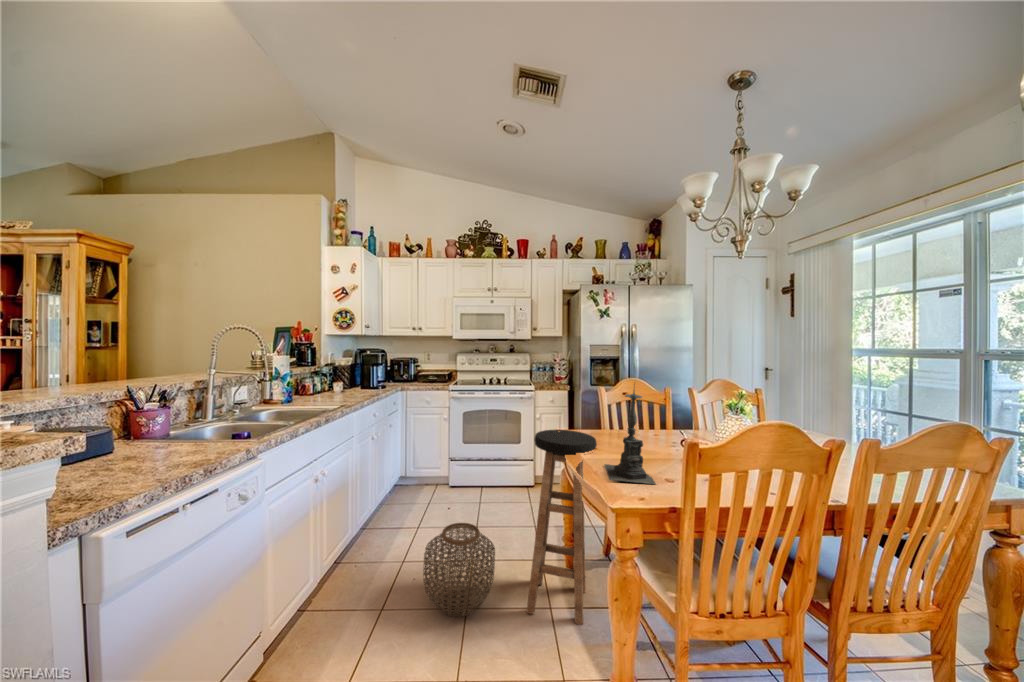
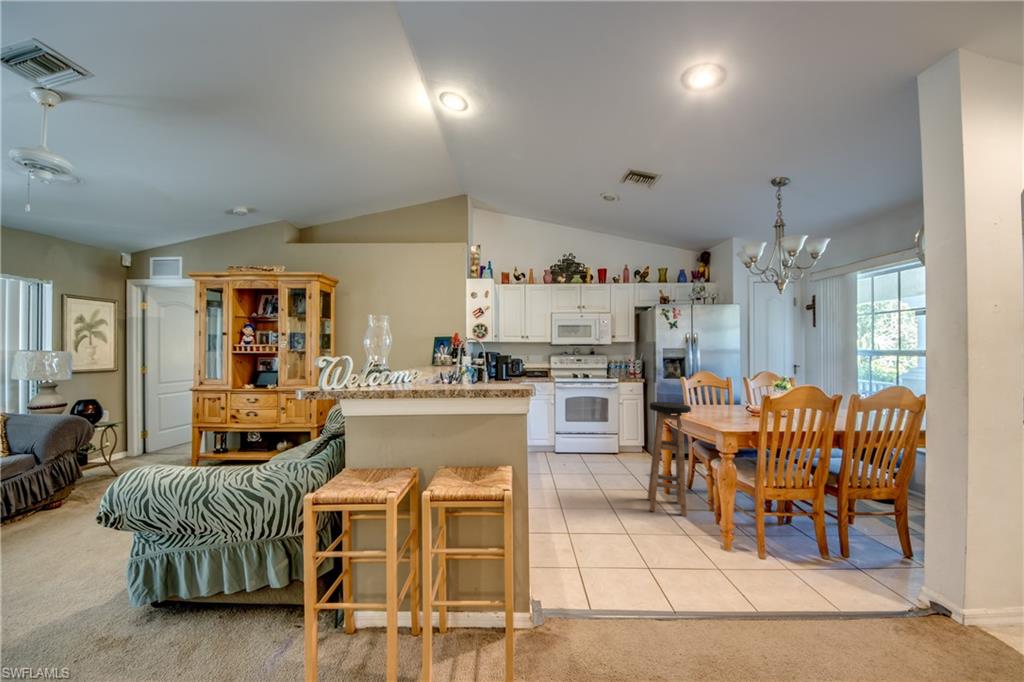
candle holder: present [605,384,656,484] -> none [703,369,740,424]
woven basket: present [423,523,495,617] -> none [583,459,628,512]

